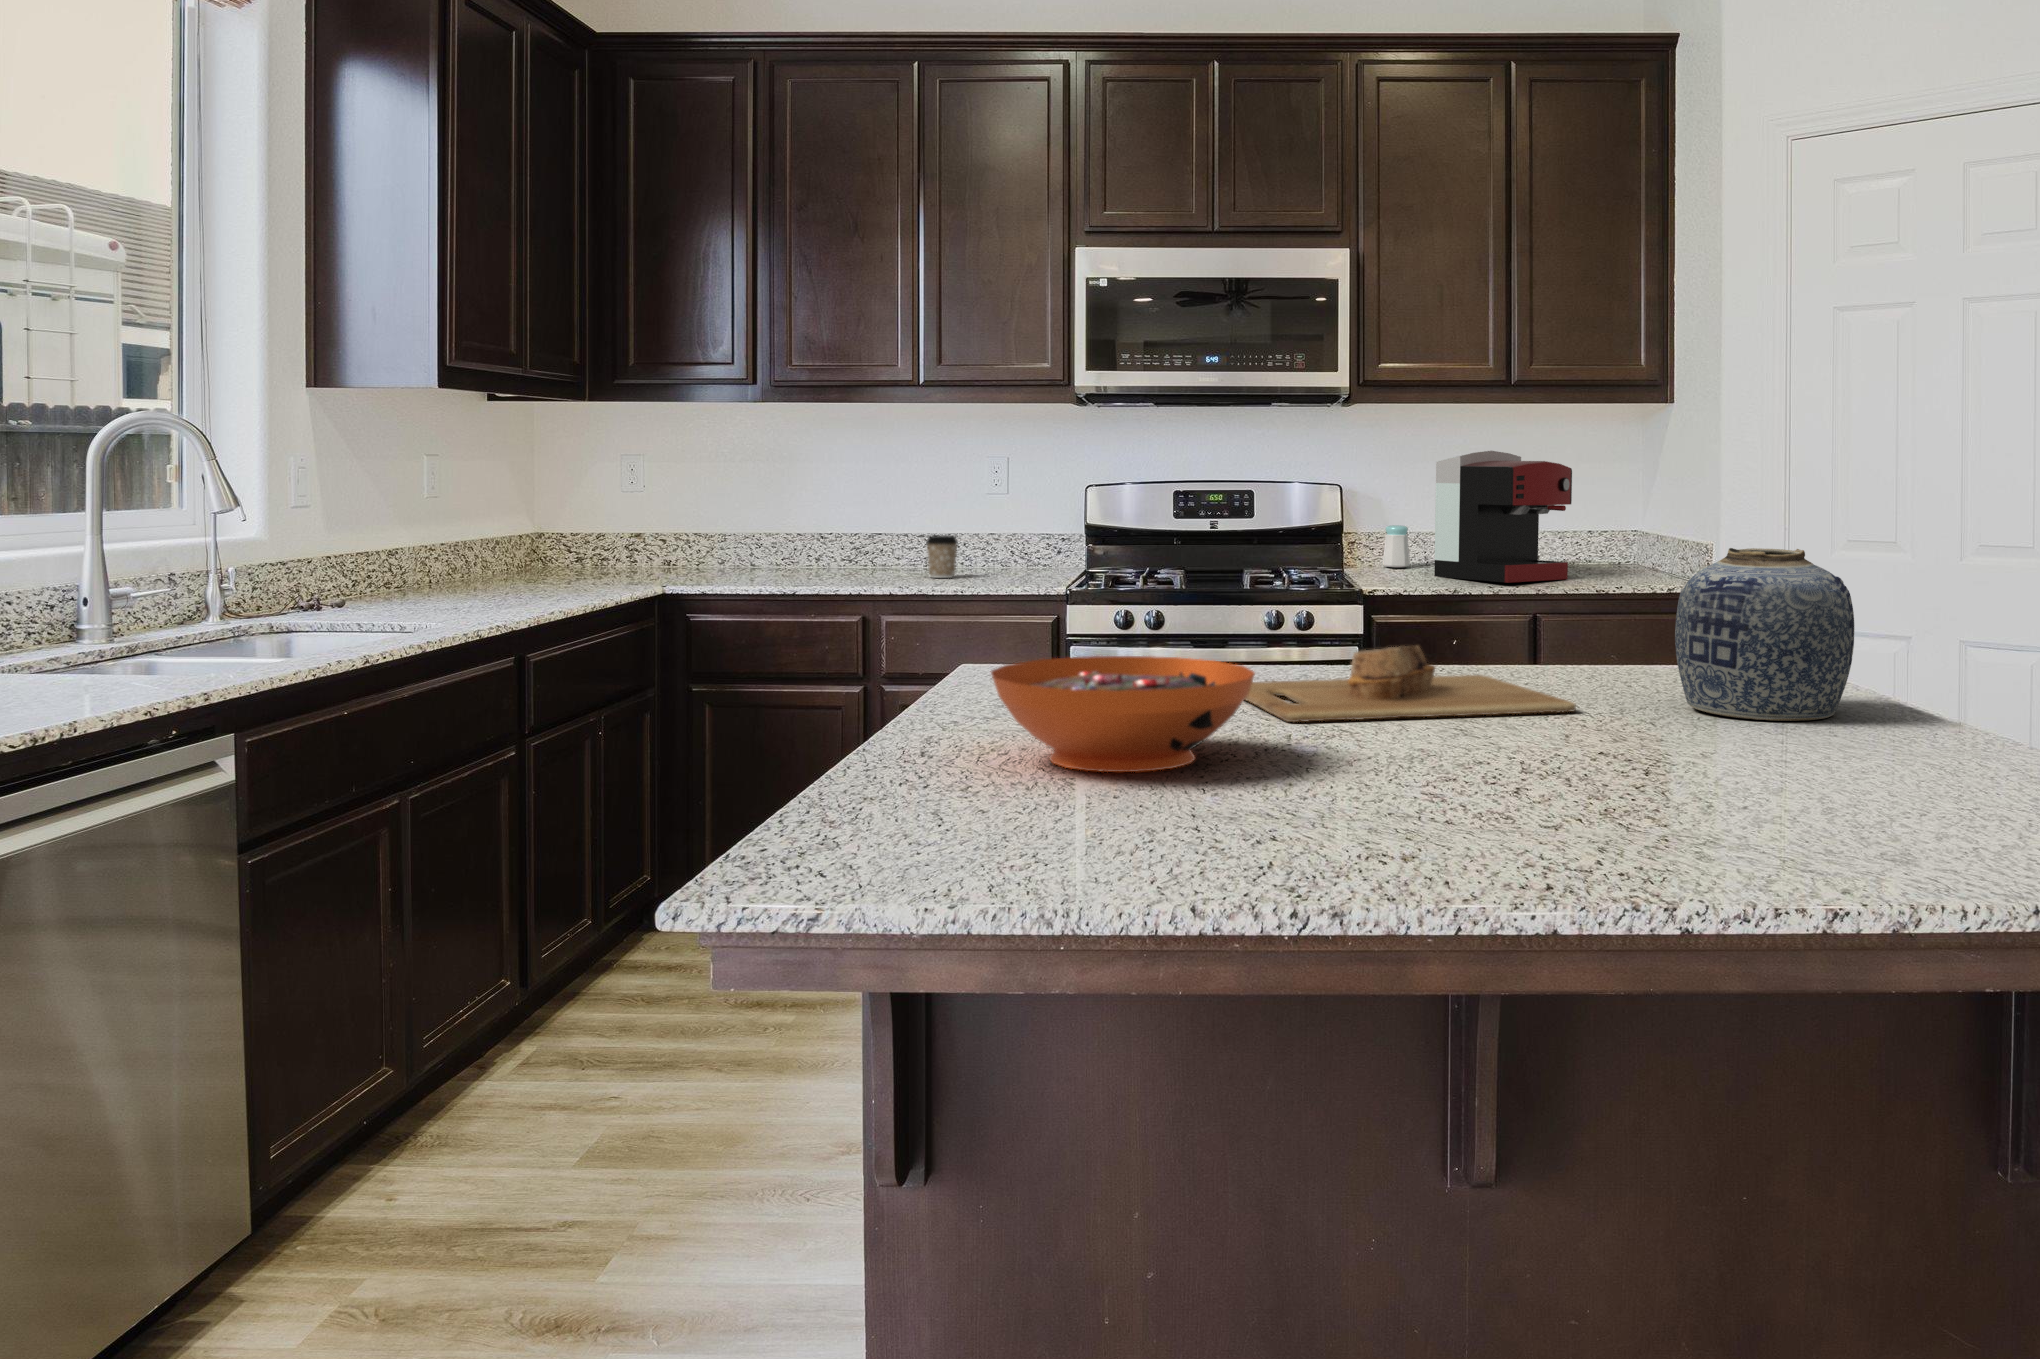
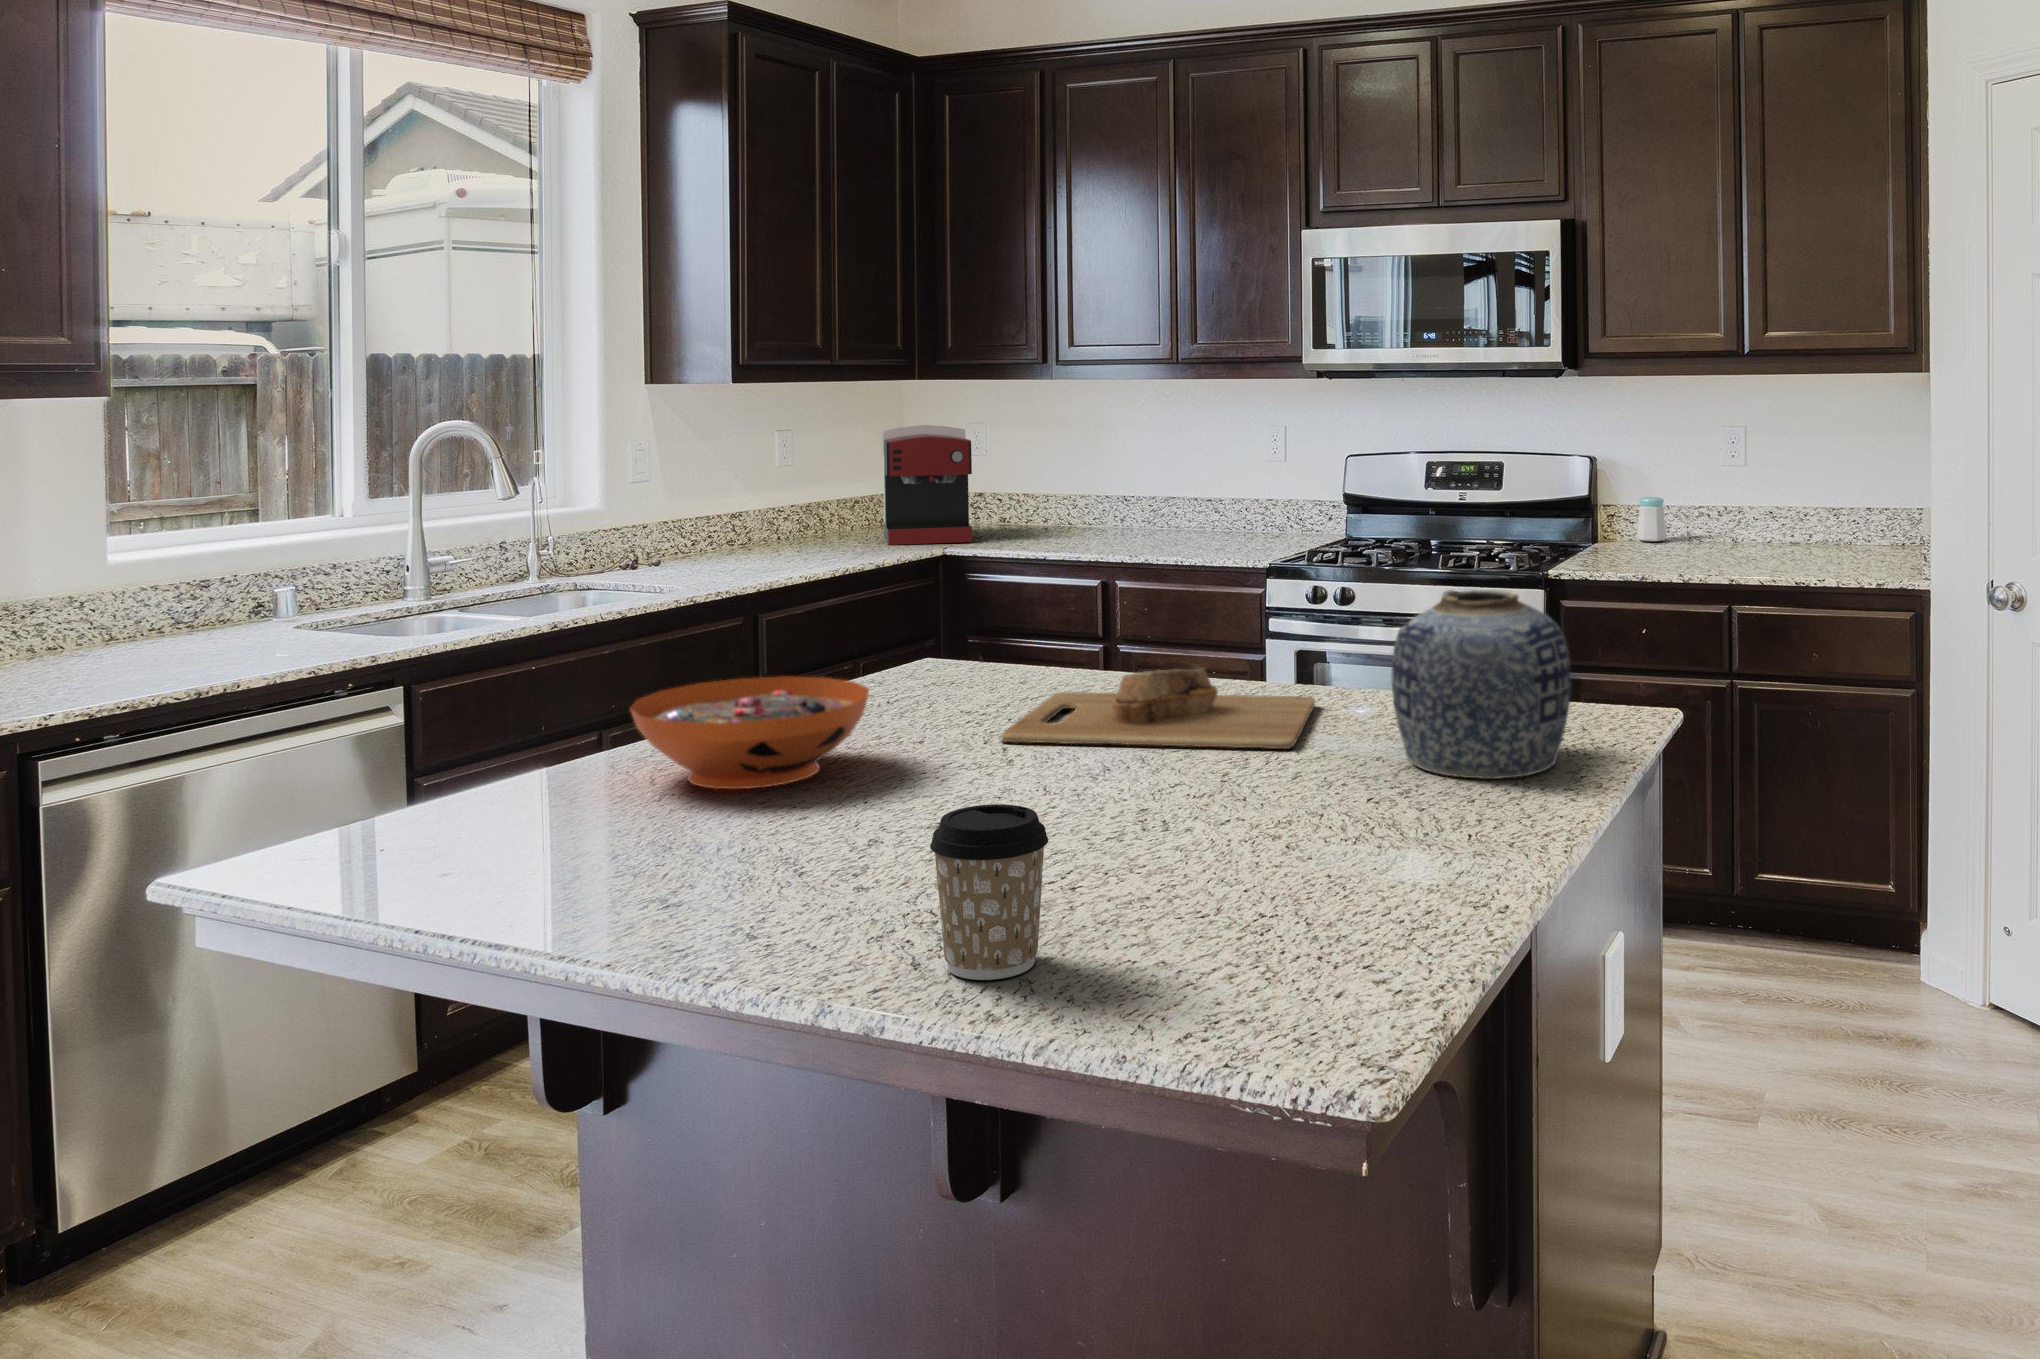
coffee maker: present [1434,451,1572,583] -> present [882,425,972,545]
coffee cup: present [926,535,958,578] -> present [930,804,1048,980]

